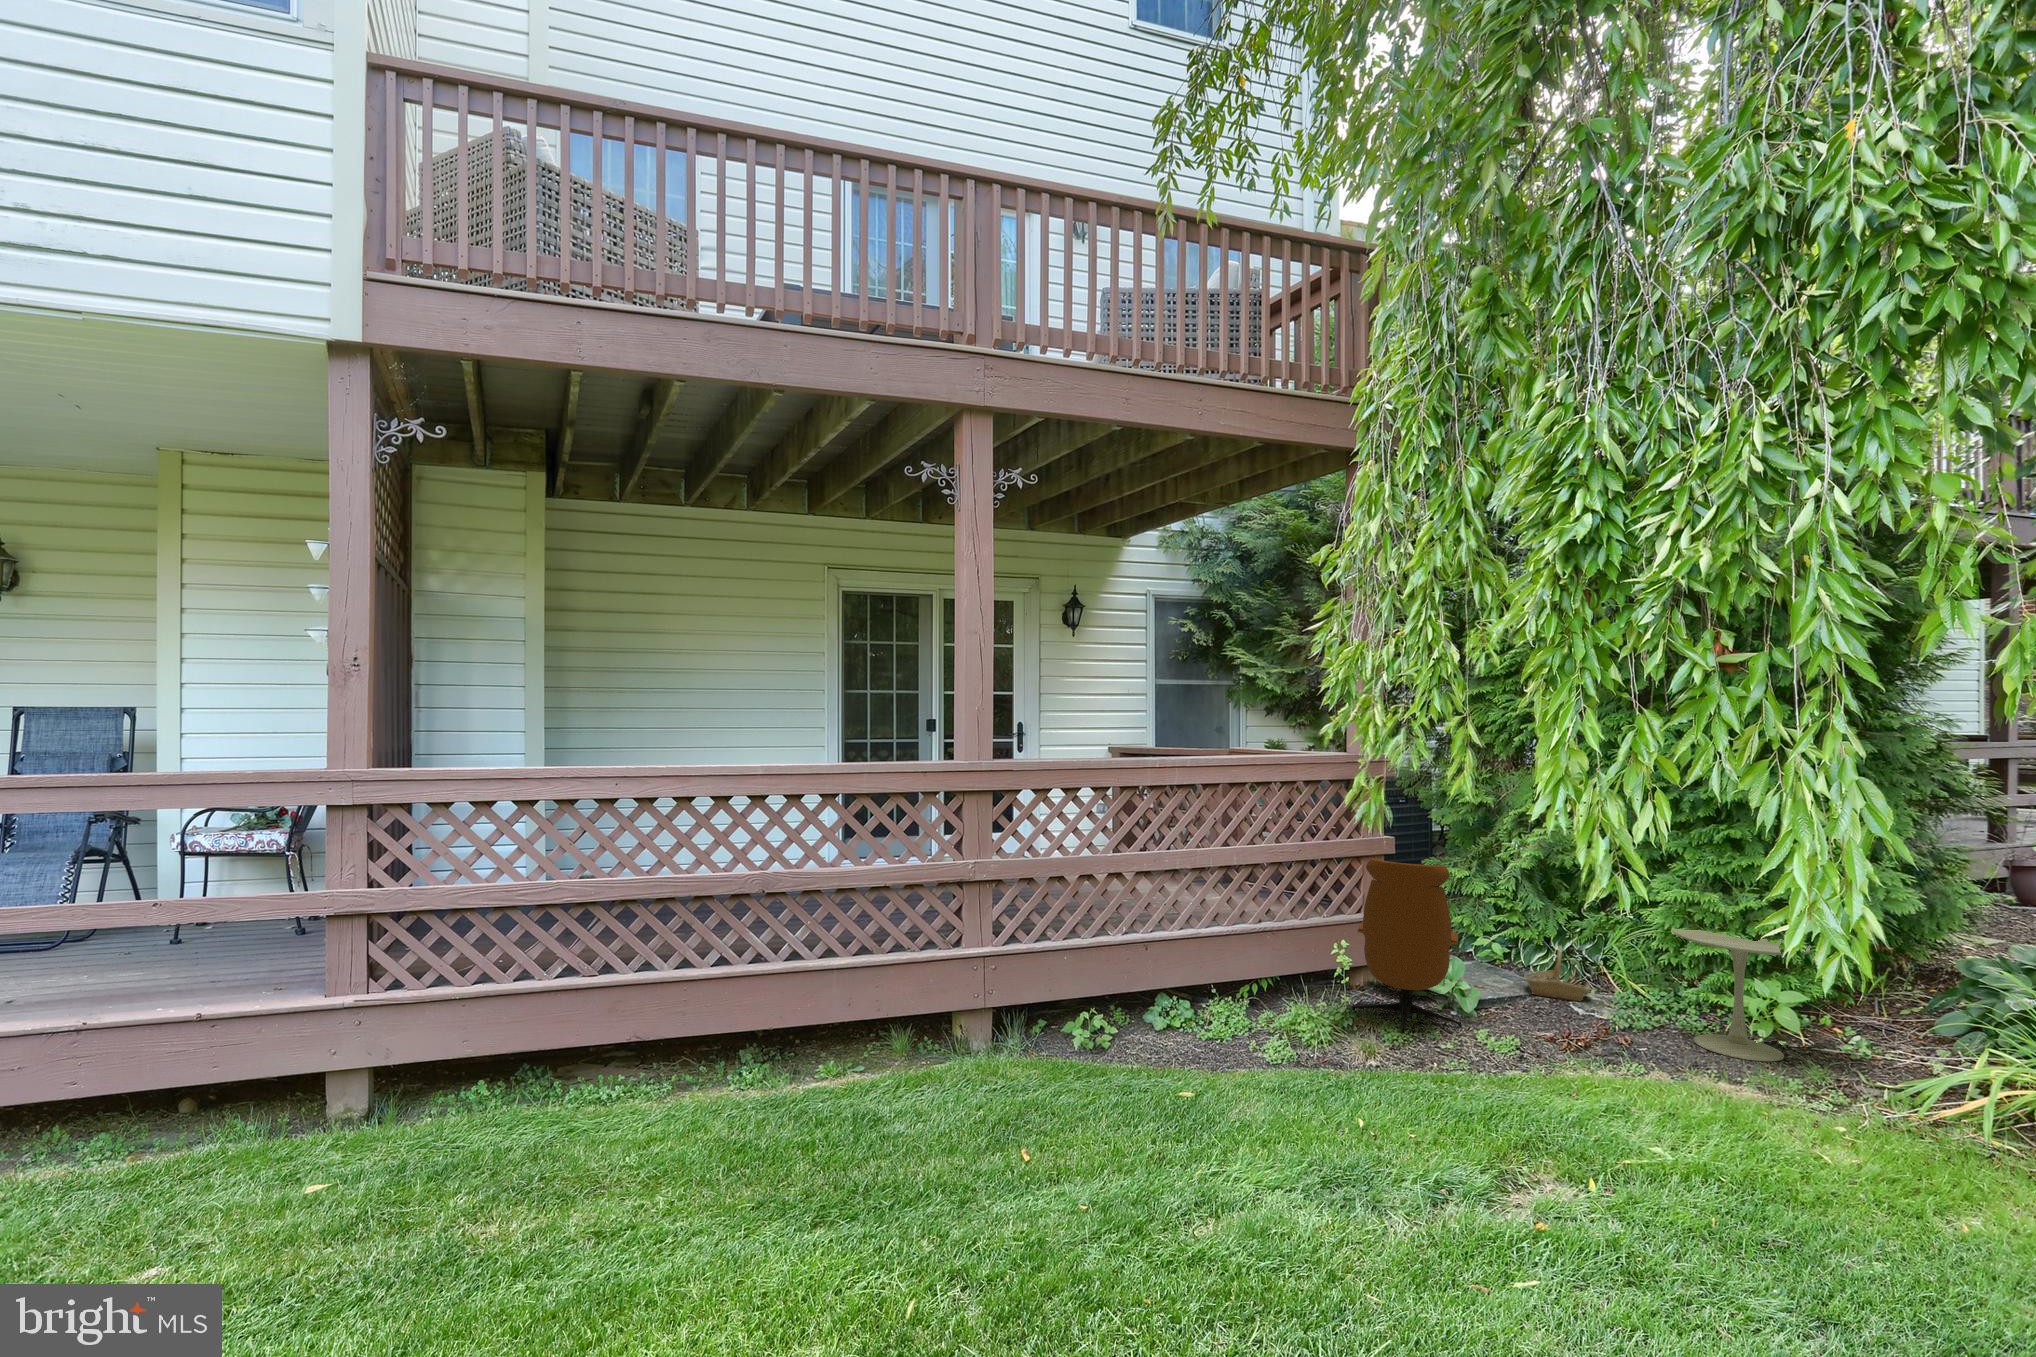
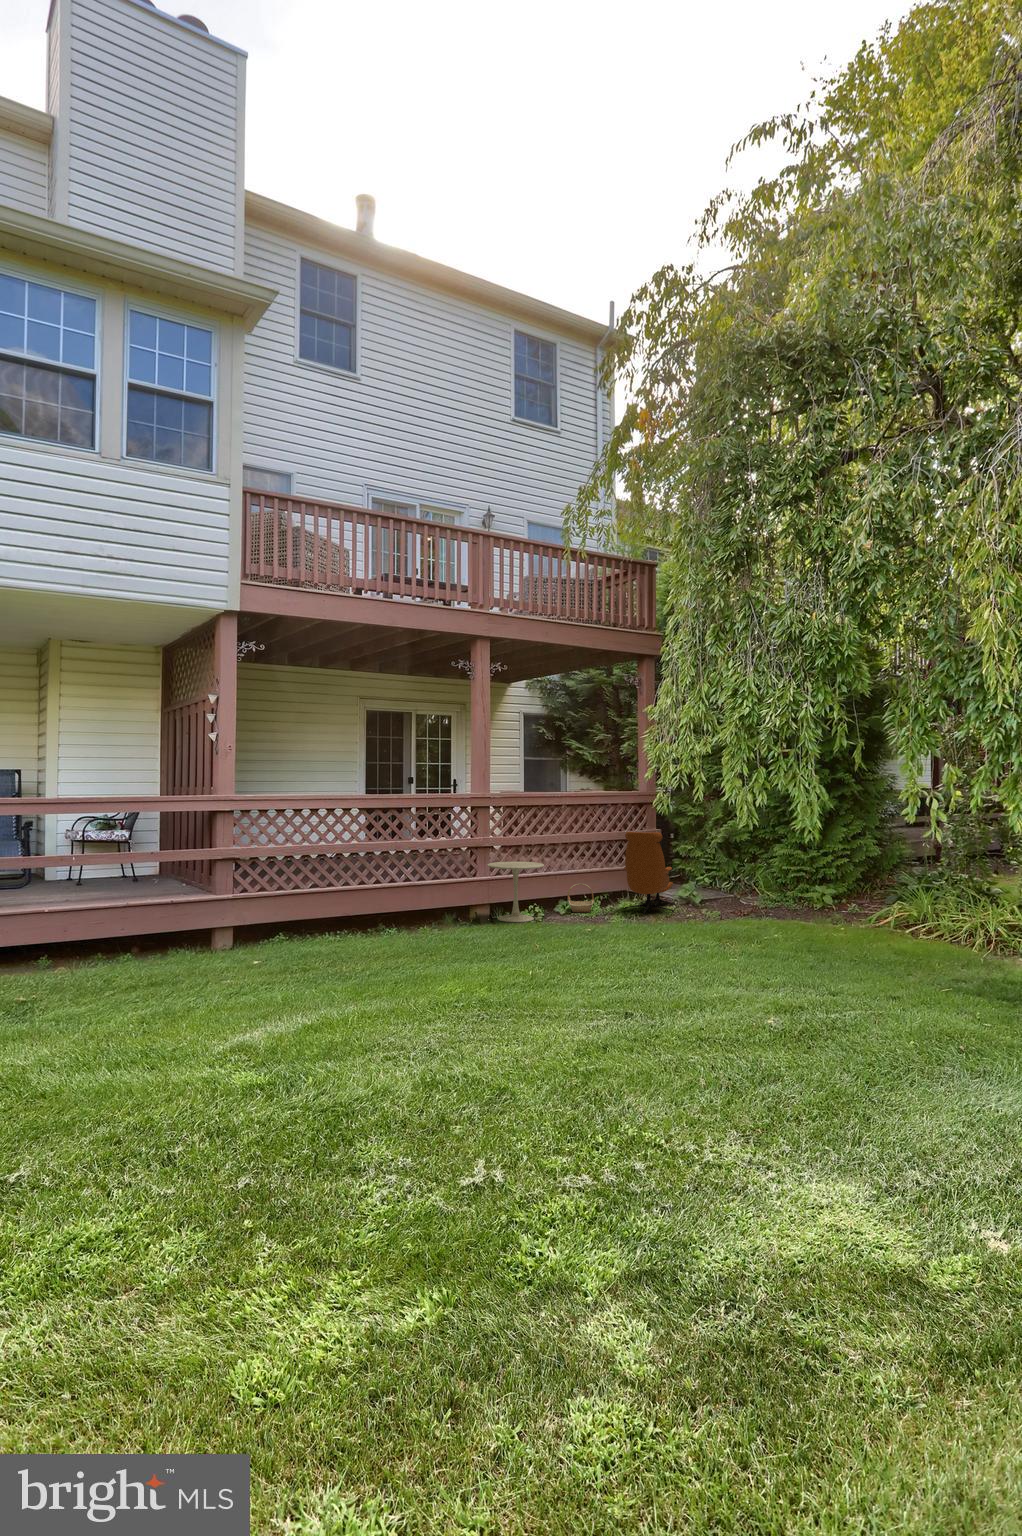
side table: present [1672,928,1811,1062] -> present [488,861,544,922]
basket: present [1524,945,1590,1001] -> present [568,884,594,913]

